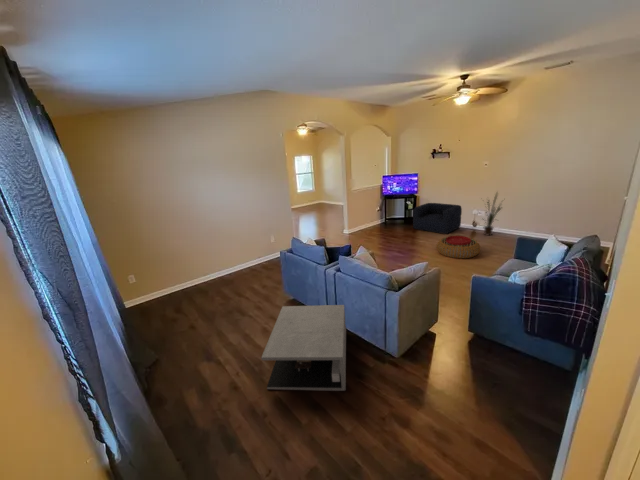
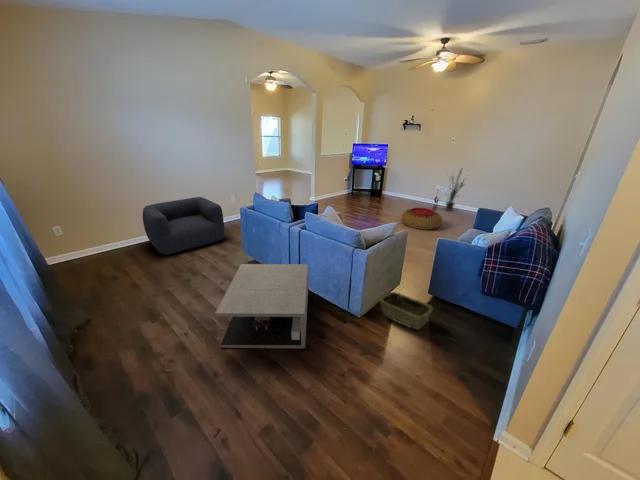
armchair: present [413,203,462,234] -> present [143,197,225,255]
woven basket: none [417,330,474,371] -> present [380,292,433,329]

